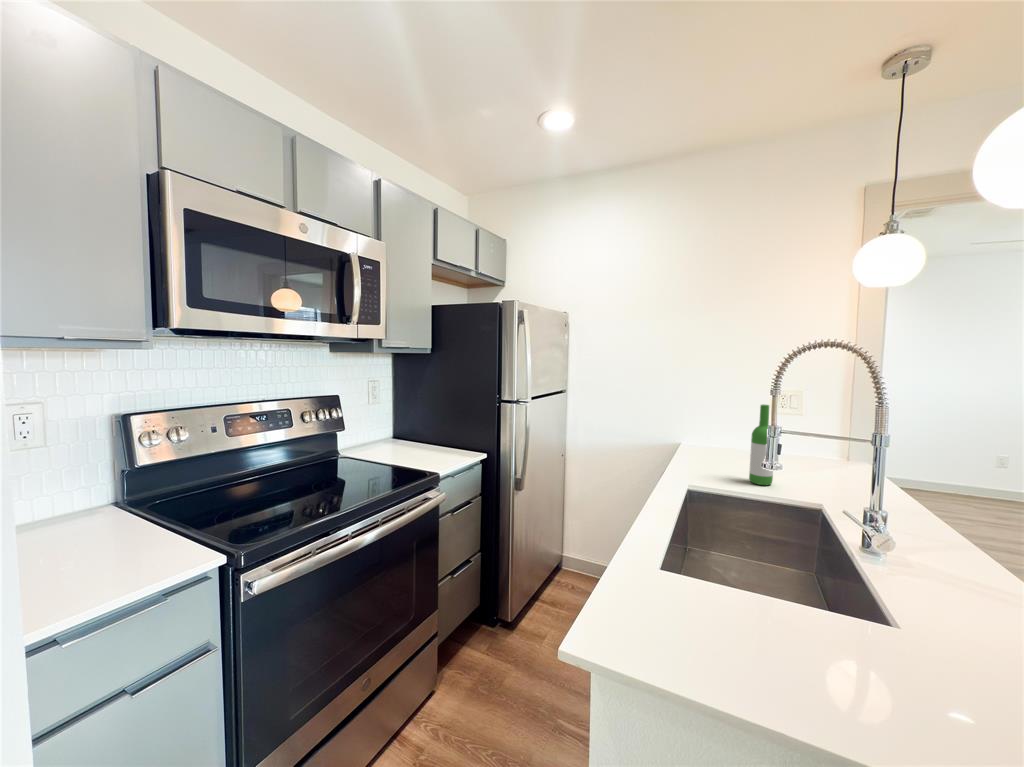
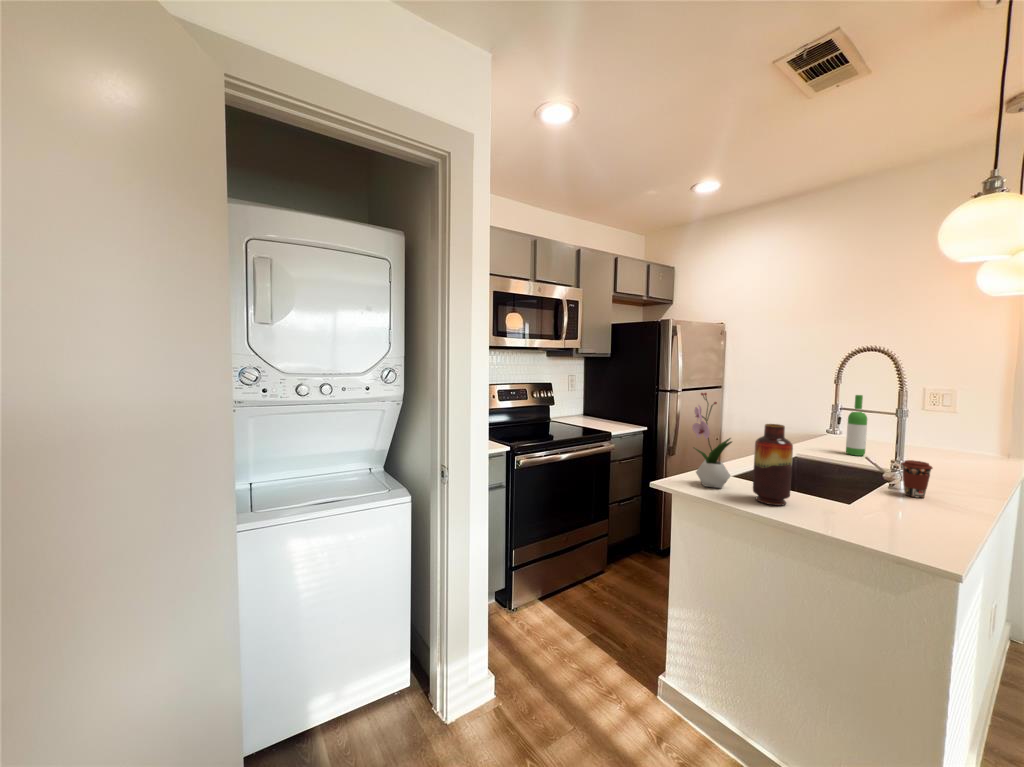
flower arrangement: none [635,434,735,647] -> present [692,393,732,488]
vase: none [789,510,891,712] -> present [753,424,793,506]
coffee cup: none [927,524,982,590] -> present [901,460,933,498]

